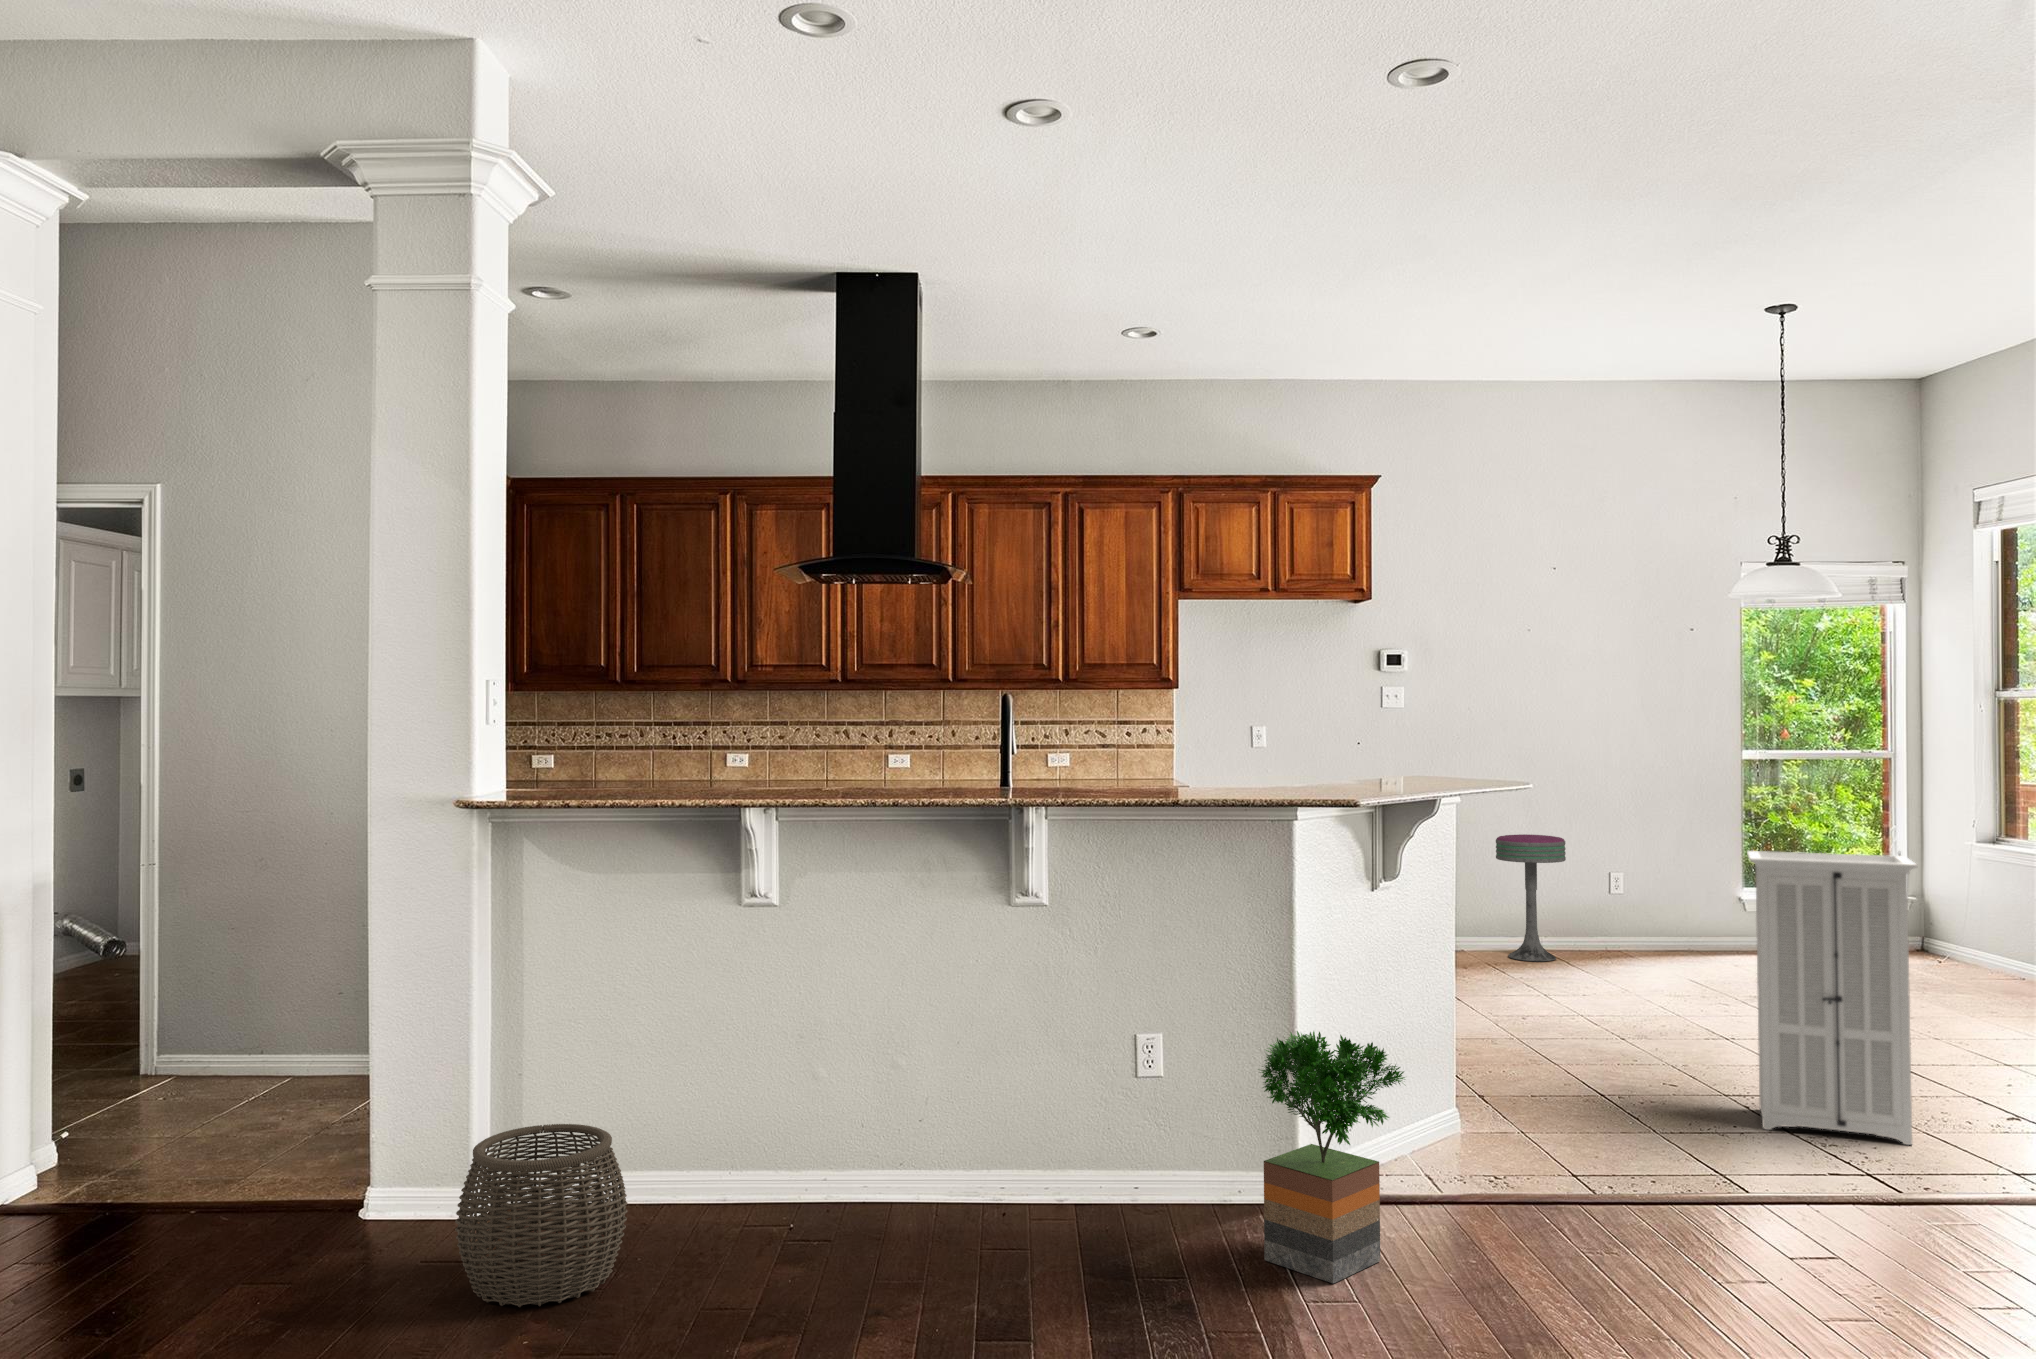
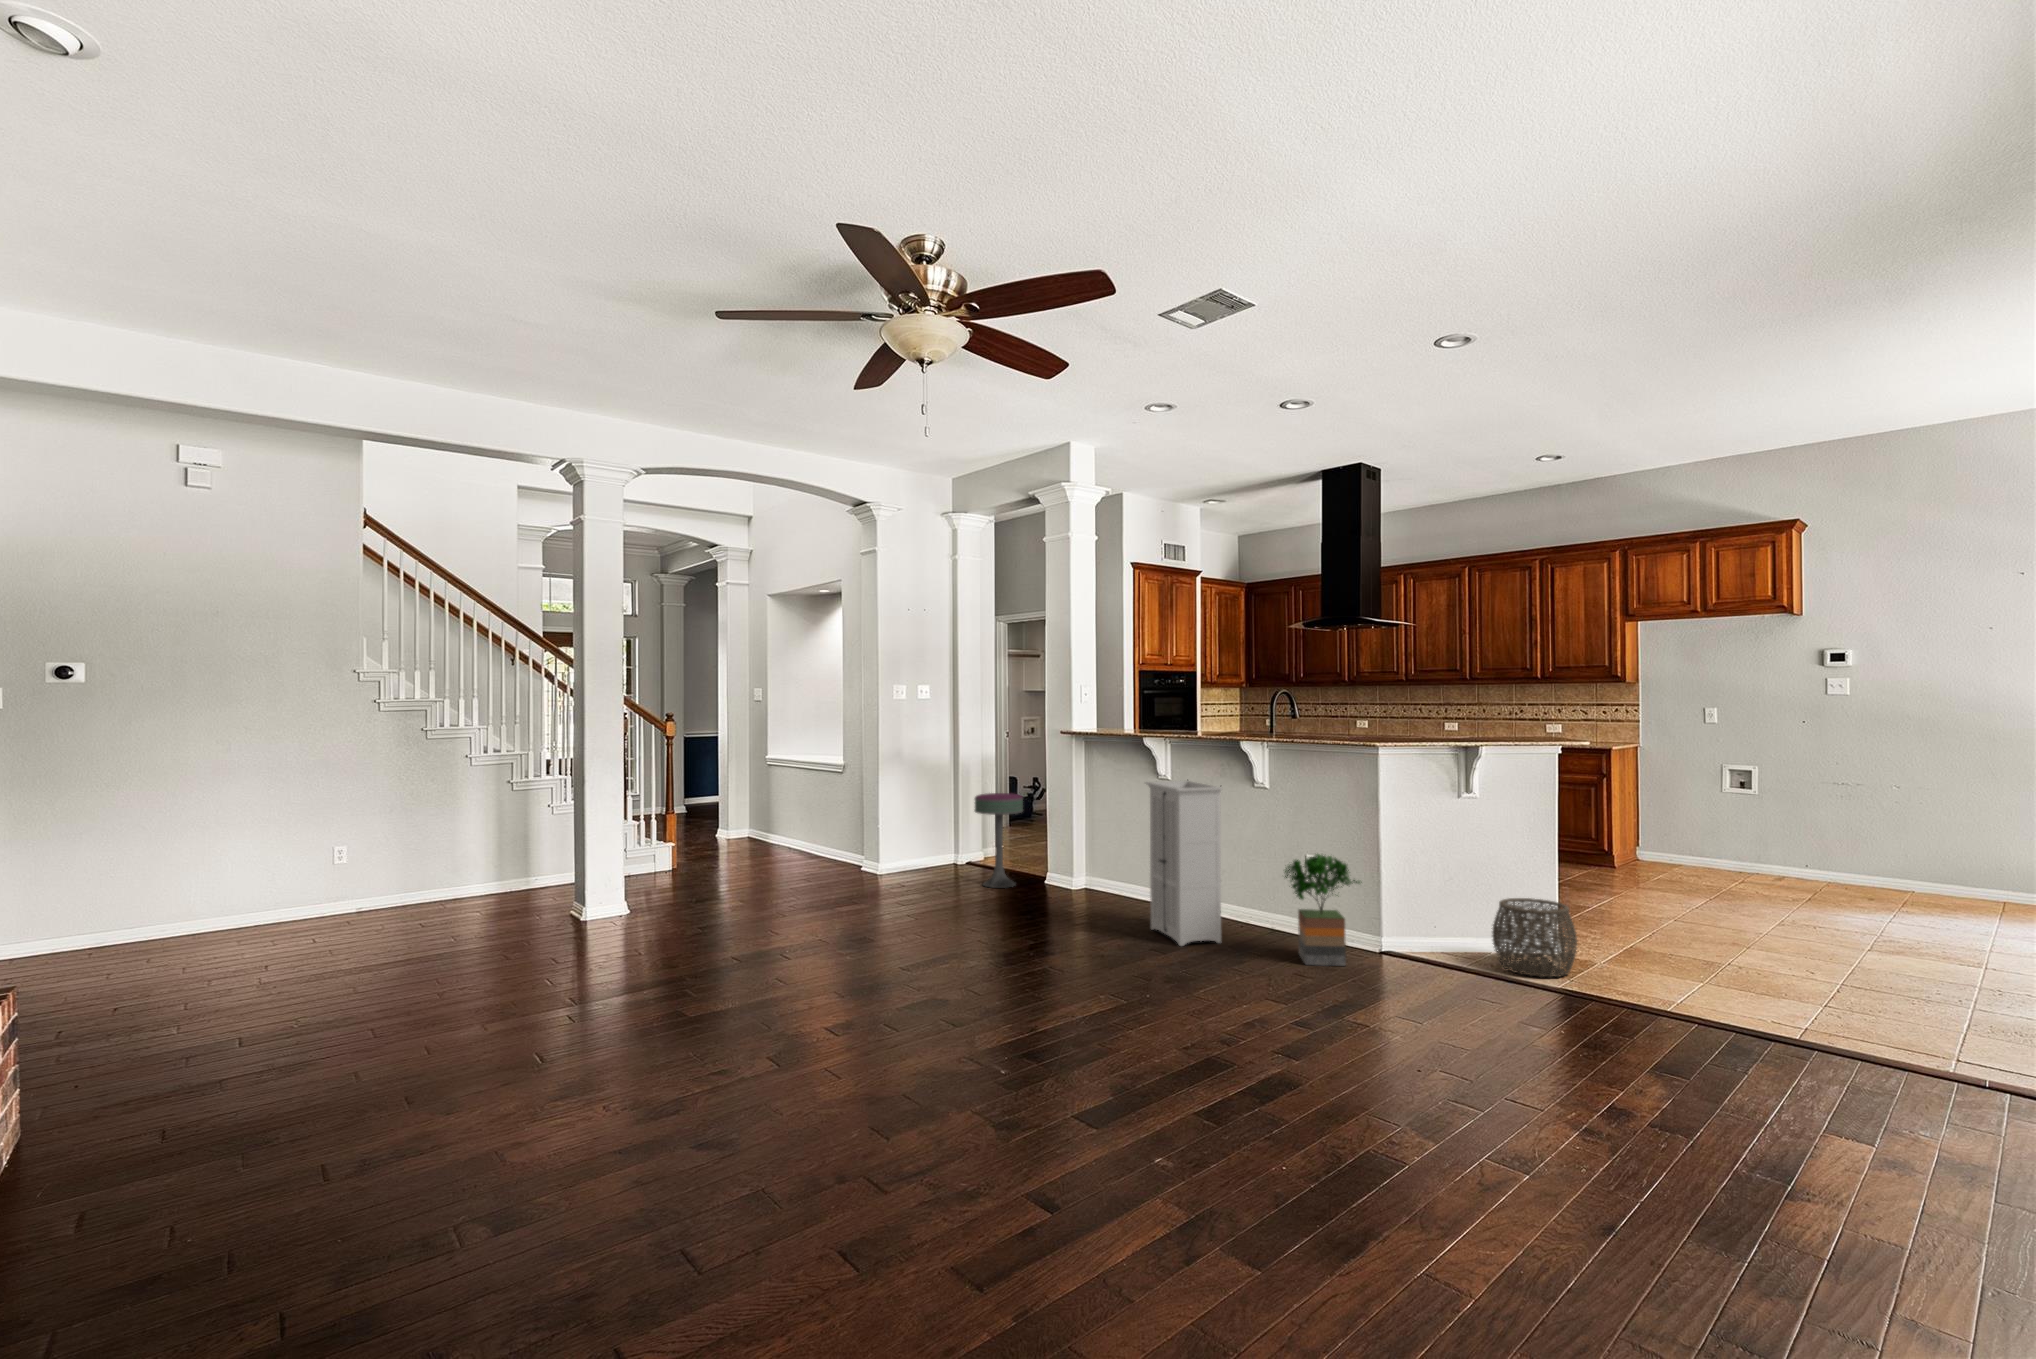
bar stool: present [1496,834,1566,961] -> present [975,793,1023,888]
storage cabinet: present [1747,848,1917,1145] -> present [1145,780,1222,946]
woven basket: present [455,1124,628,1307] -> present [1492,898,1577,978]

